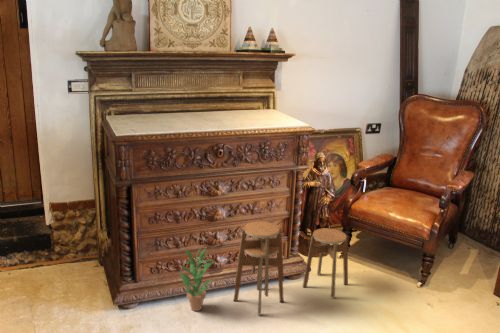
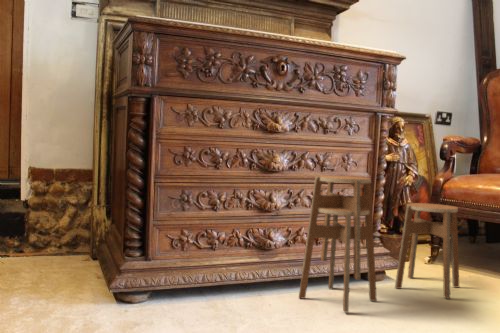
potted plant: present [180,249,213,311] -> none [217,193,278,307]

